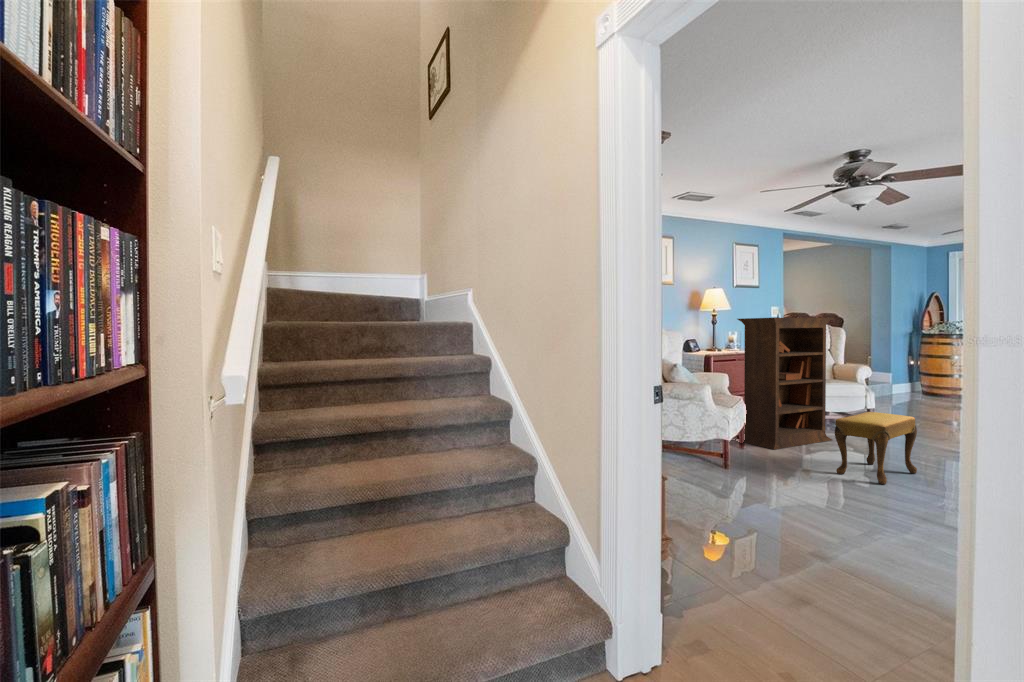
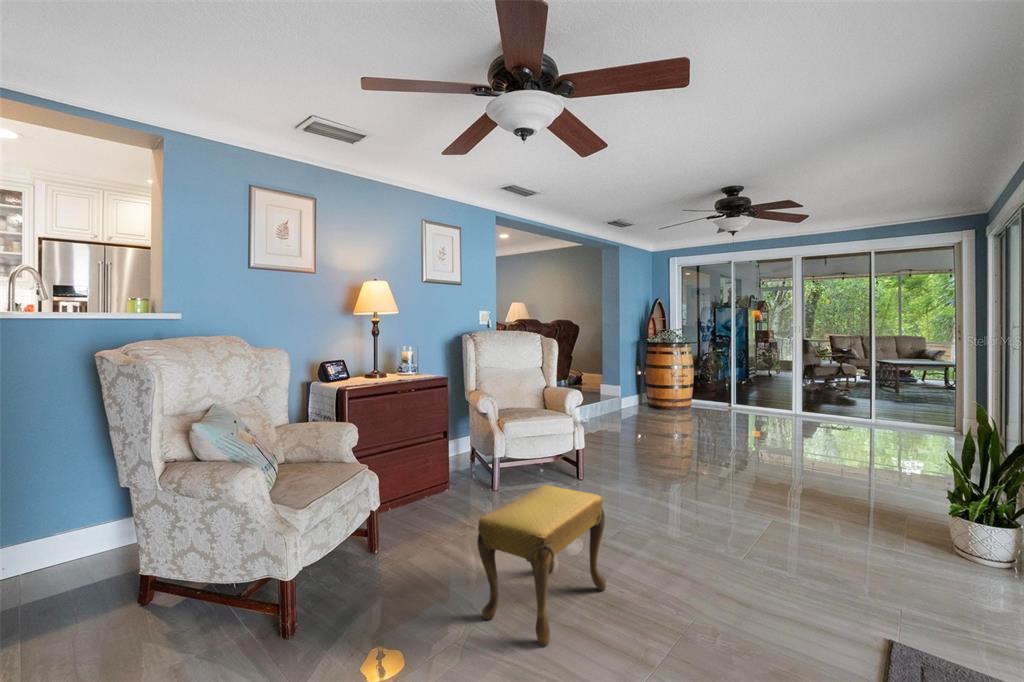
bookcase: present [738,318,834,450] -> none [374,327,524,552]

